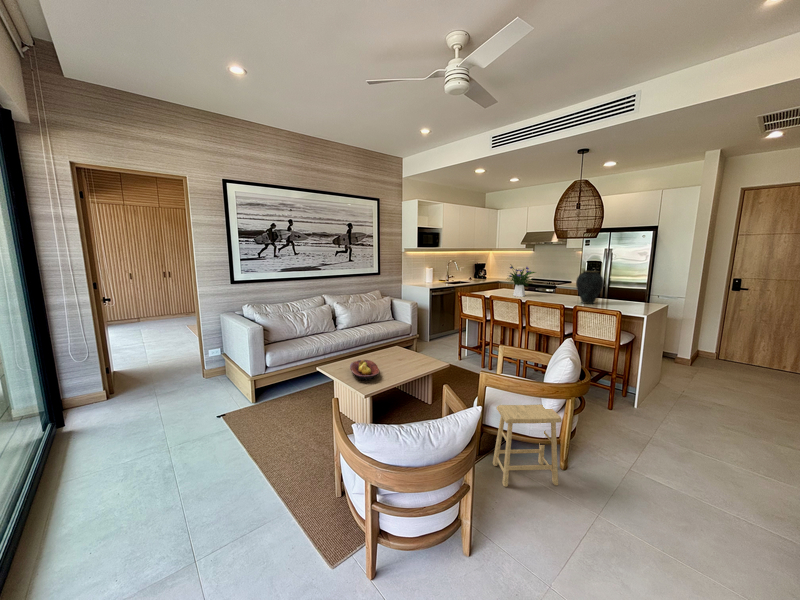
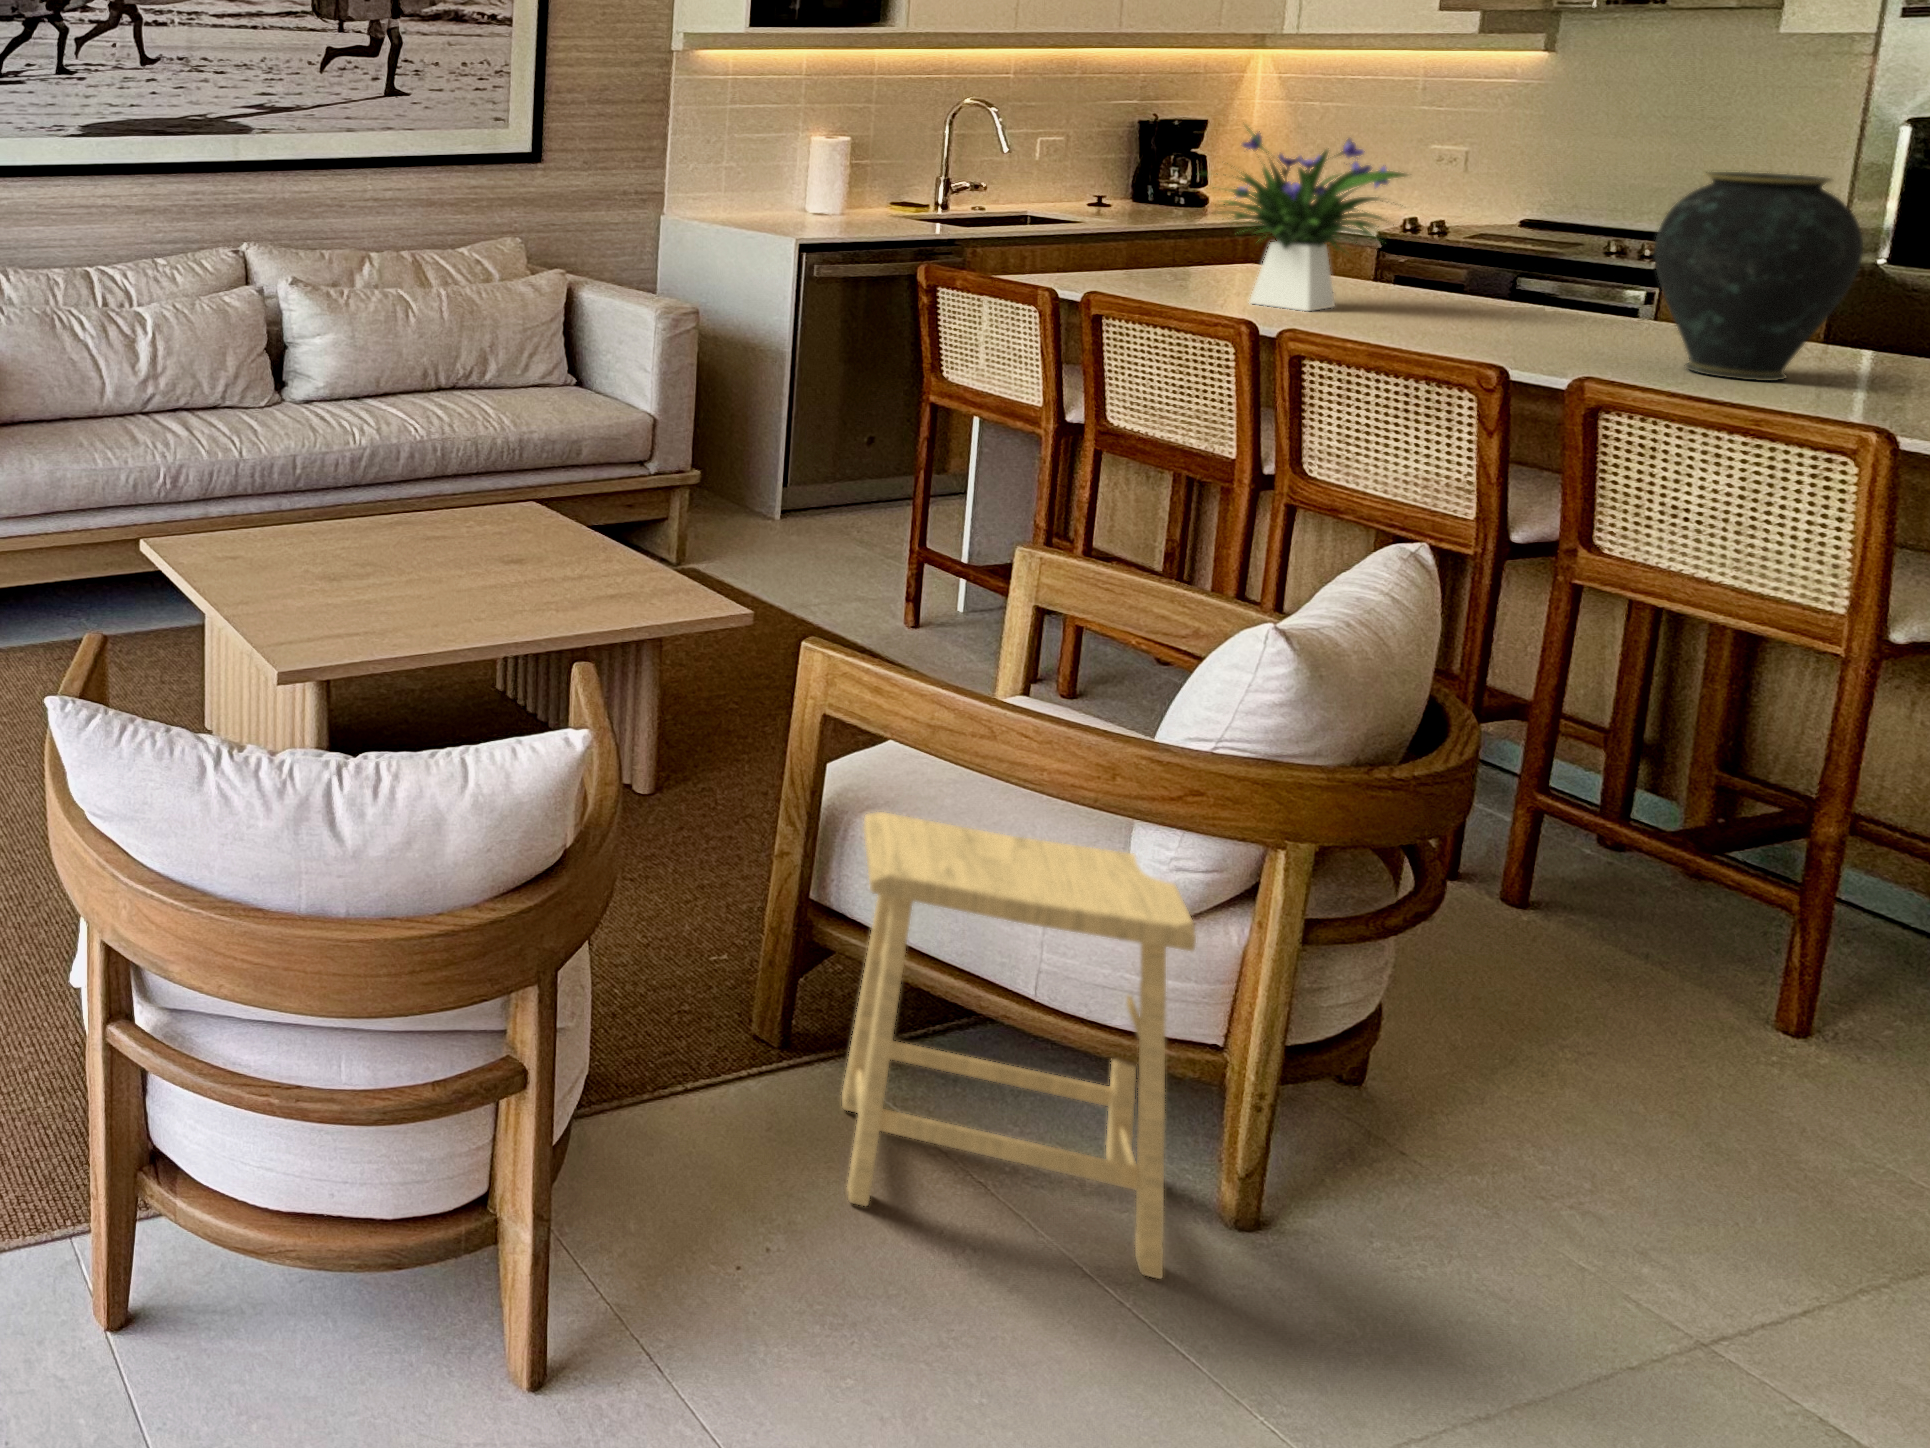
fruit bowl: present [350,360,379,380] -> none [256,529,377,616]

